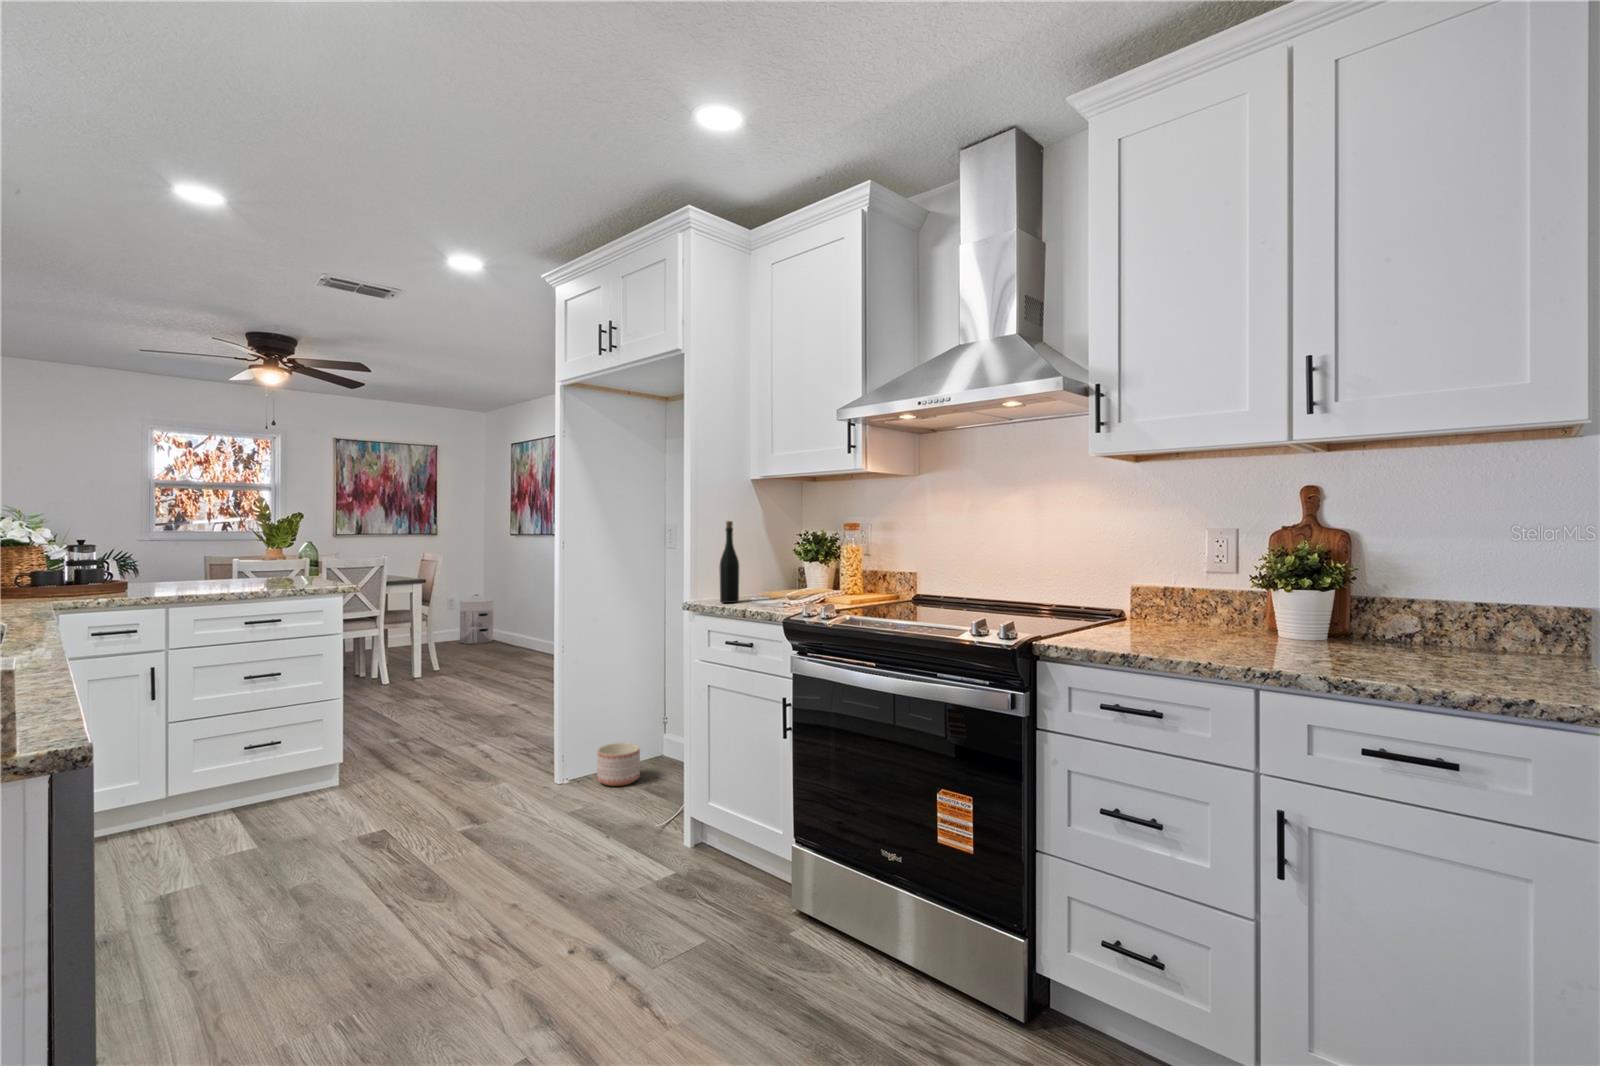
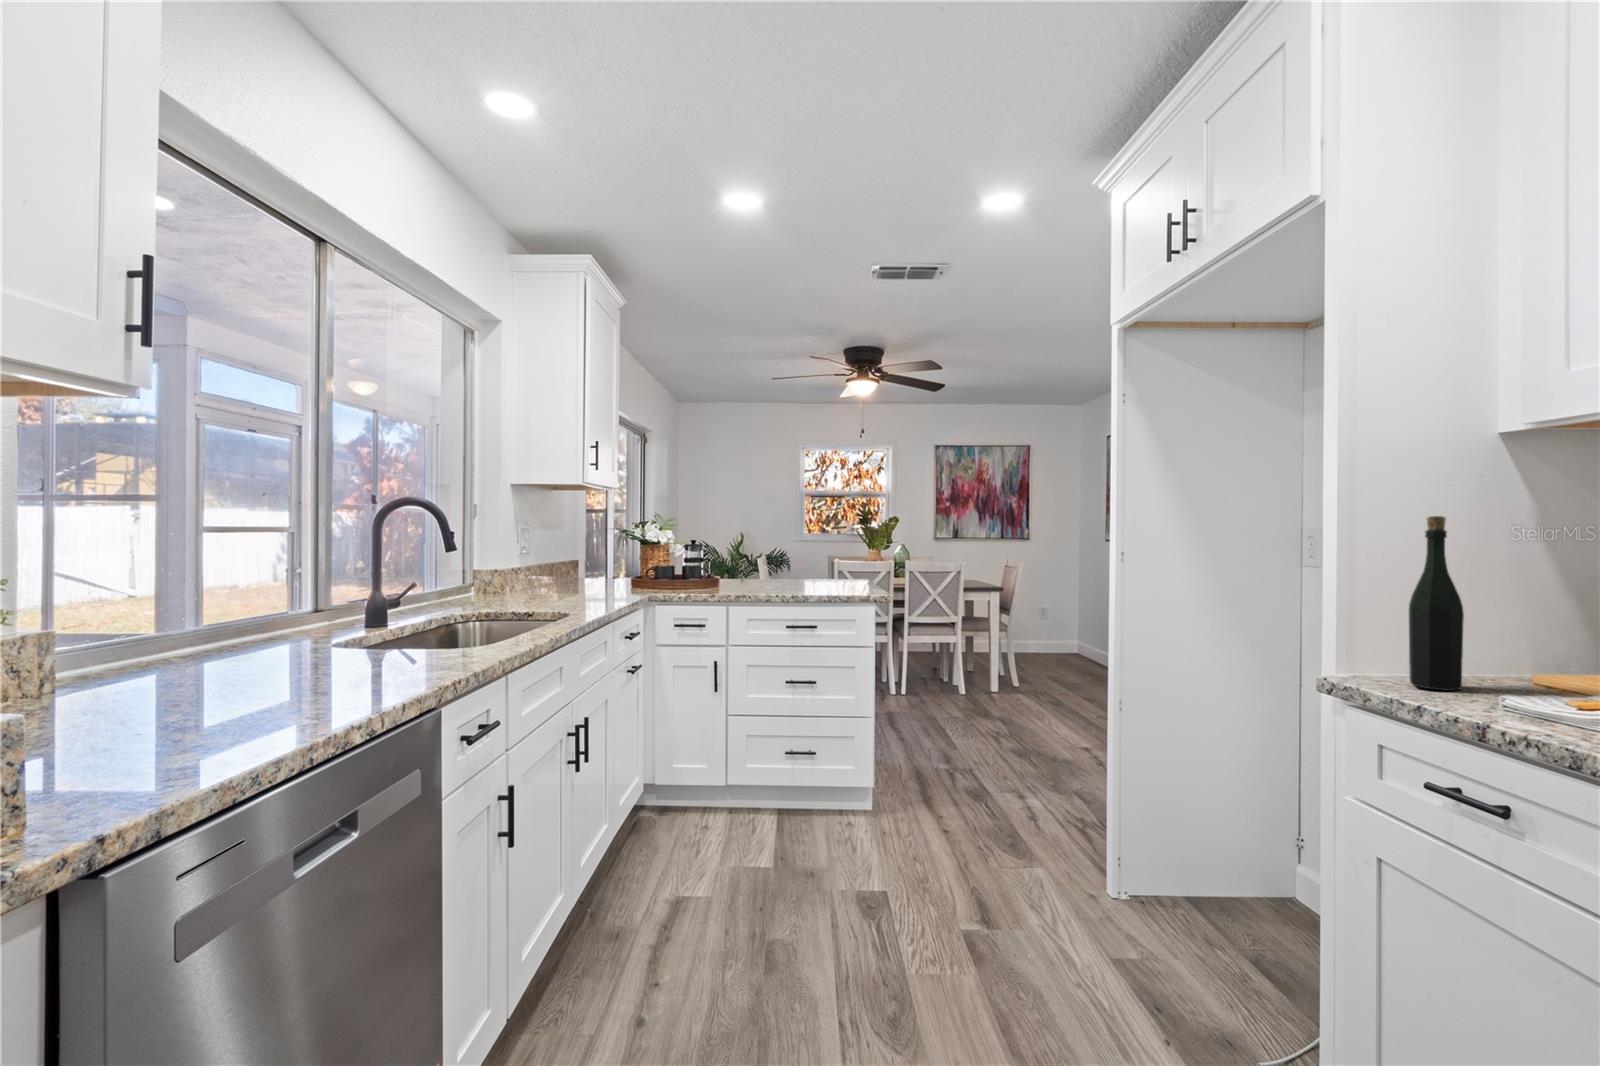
waste bin: present [460,595,494,644] -> none [1050,606,1086,660]
planter: present [597,743,640,786] -> none [1169,861,1243,940]

